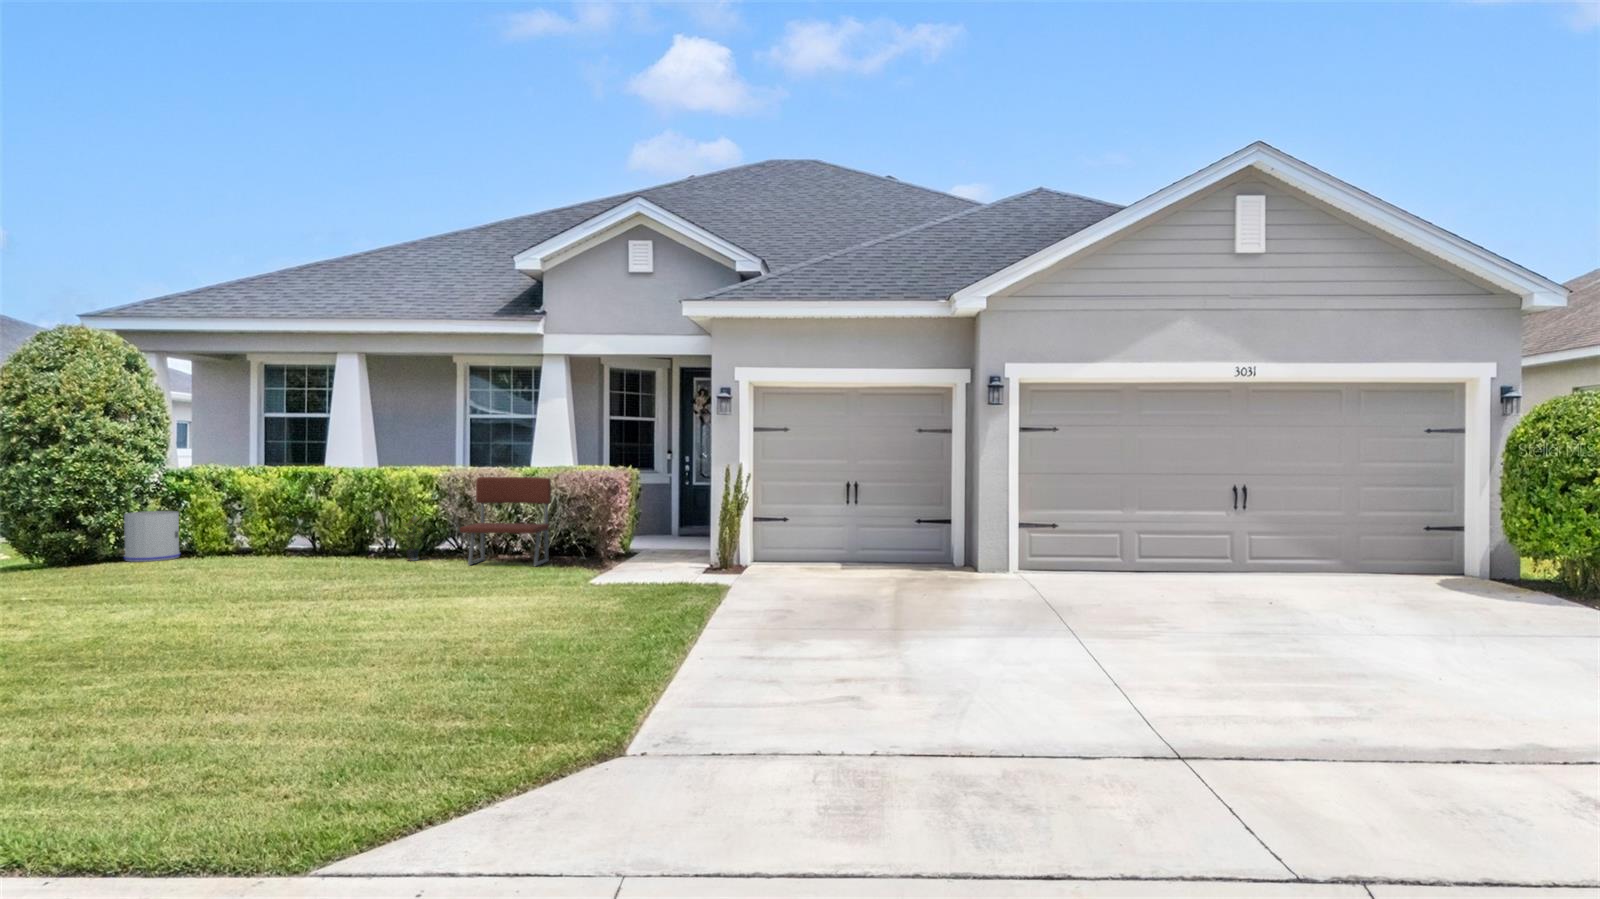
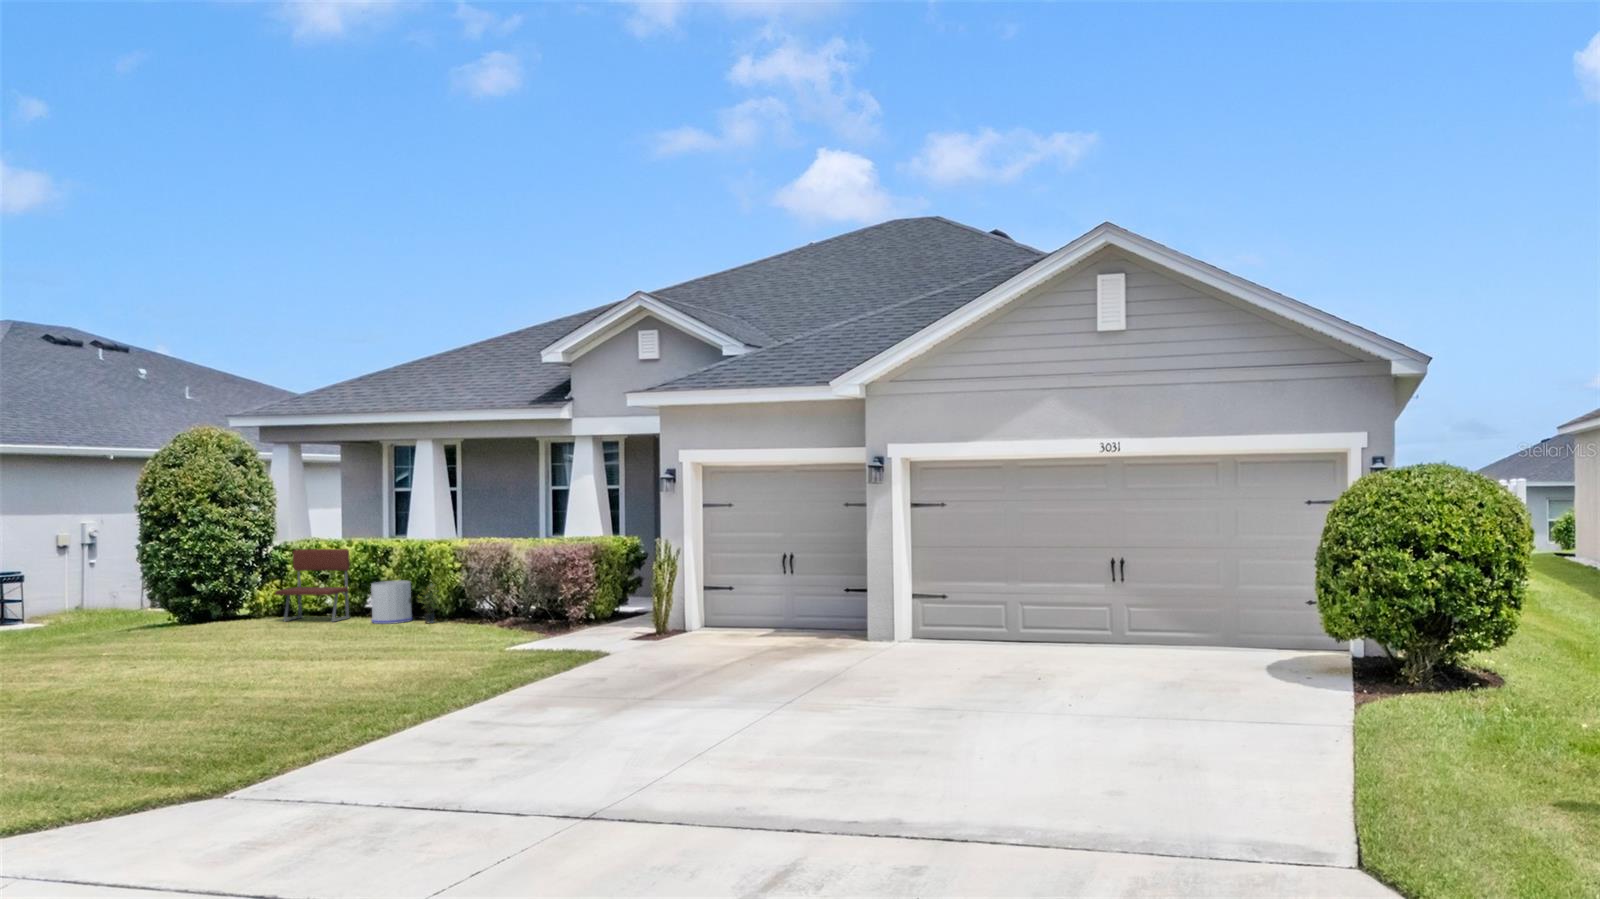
bench: present [460,477,551,566] -> present [275,549,350,622]
trash can: present [124,511,180,562] -> present [371,580,412,624]

